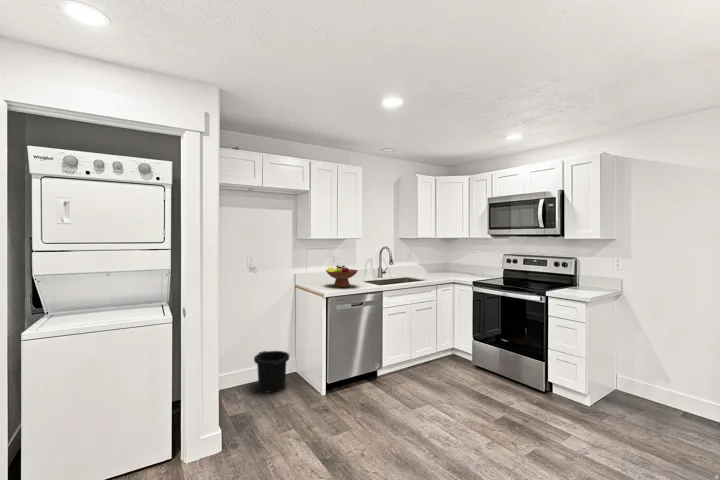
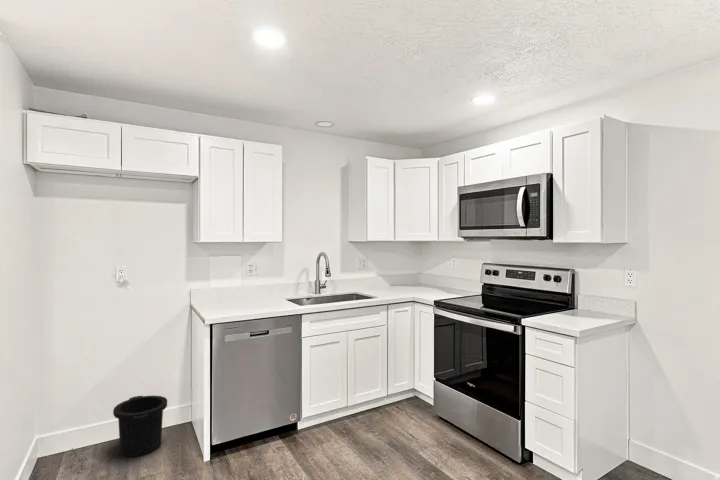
fruit bowl: present [326,265,358,287] -> none [221,279,267,309]

